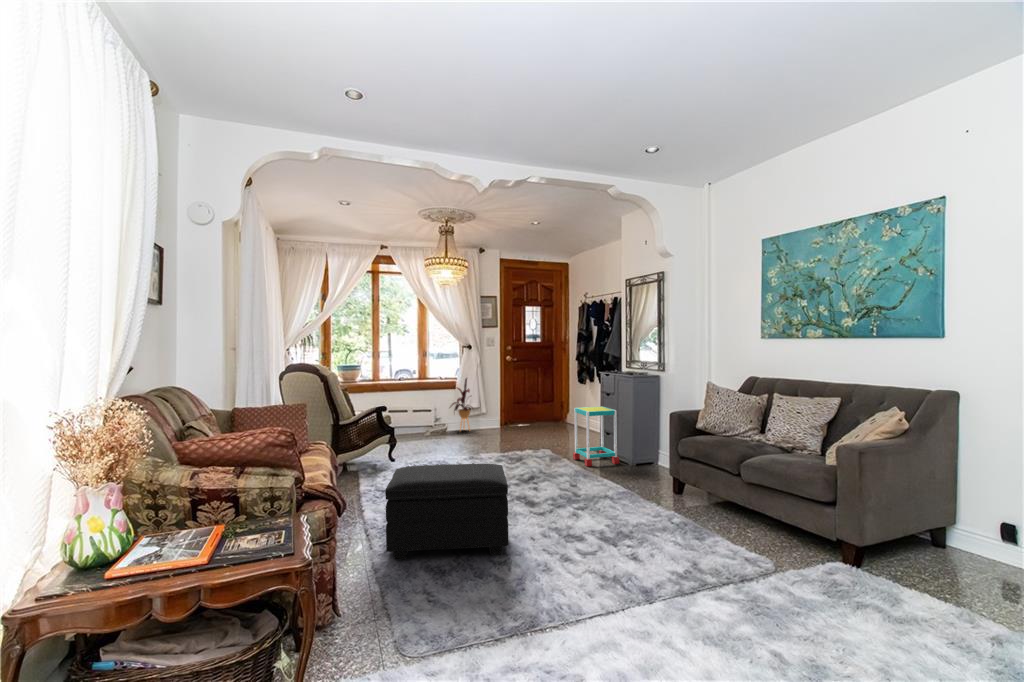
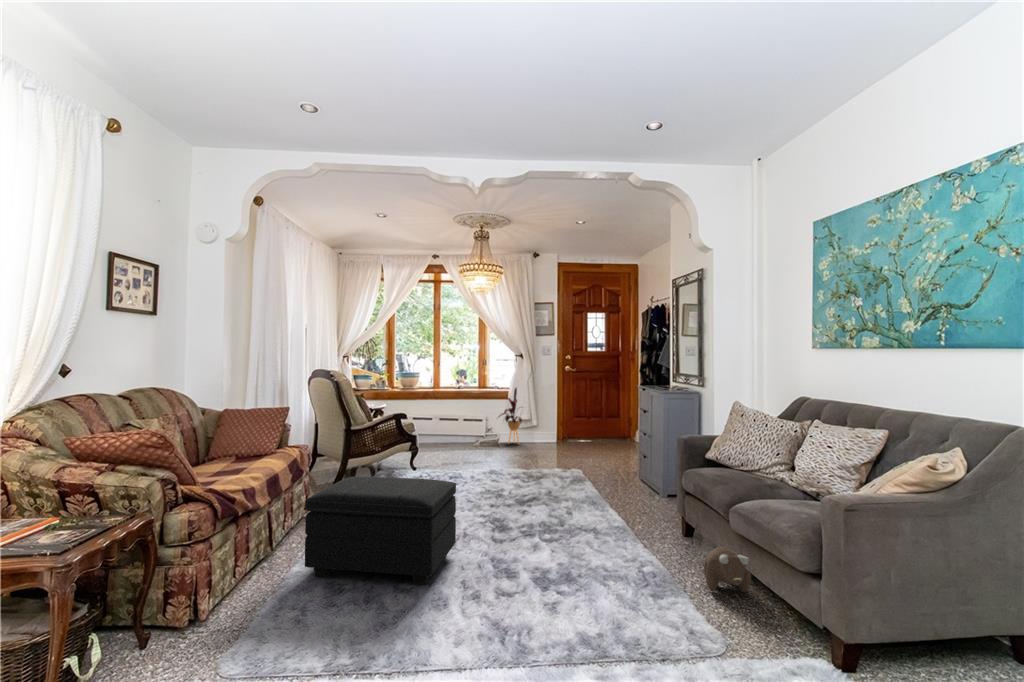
side table: present [573,406,619,466] -> none [602,425,651,492]
plush toy: none [712,497,754,532] -> present [704,546,751,592]

